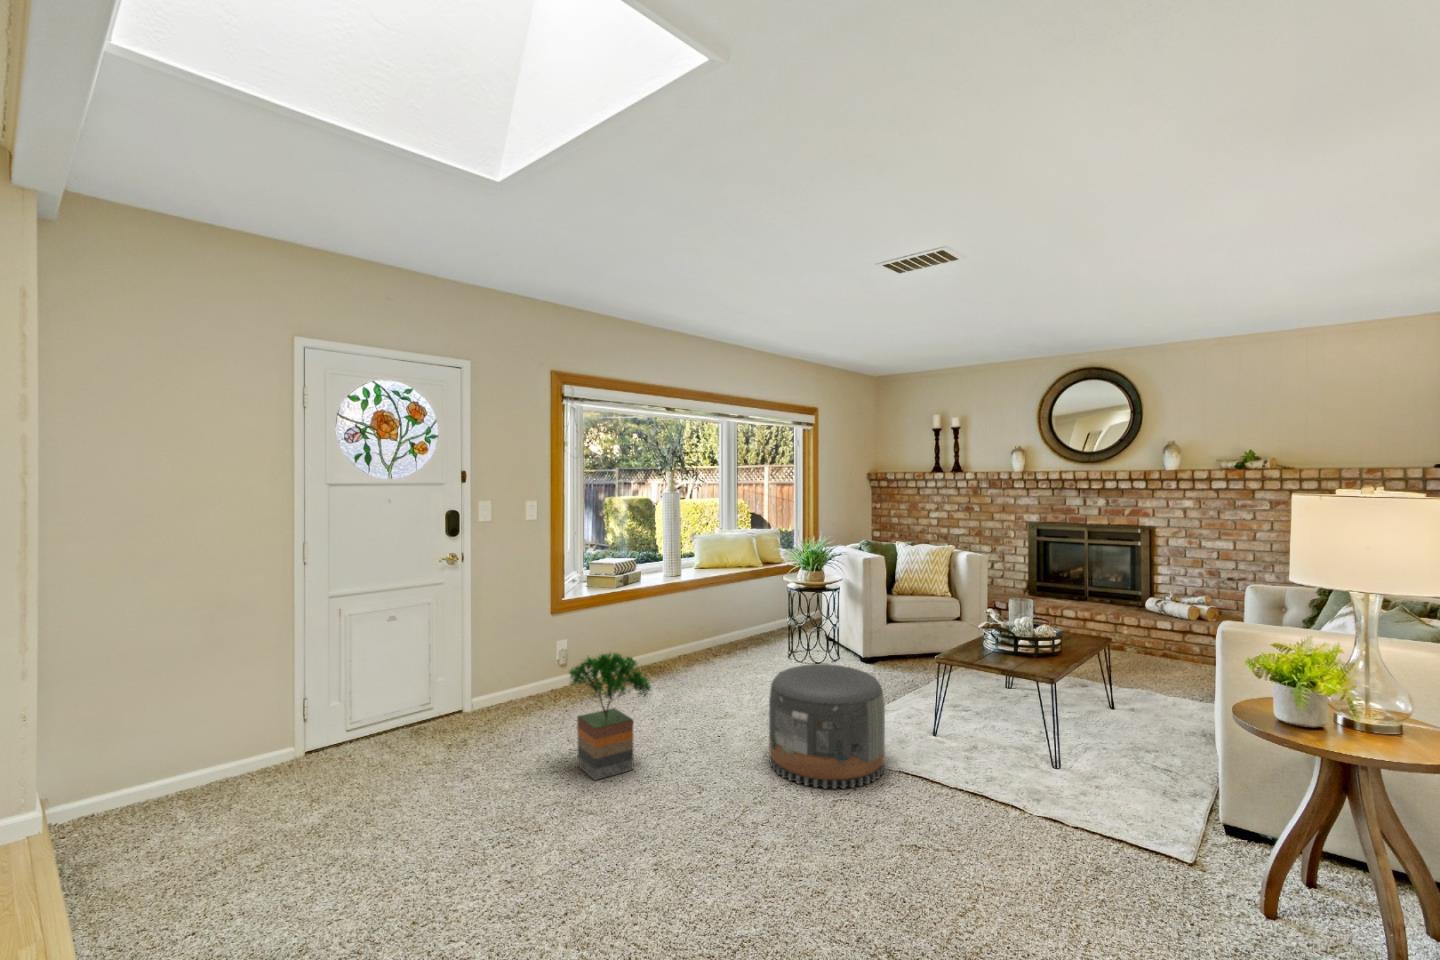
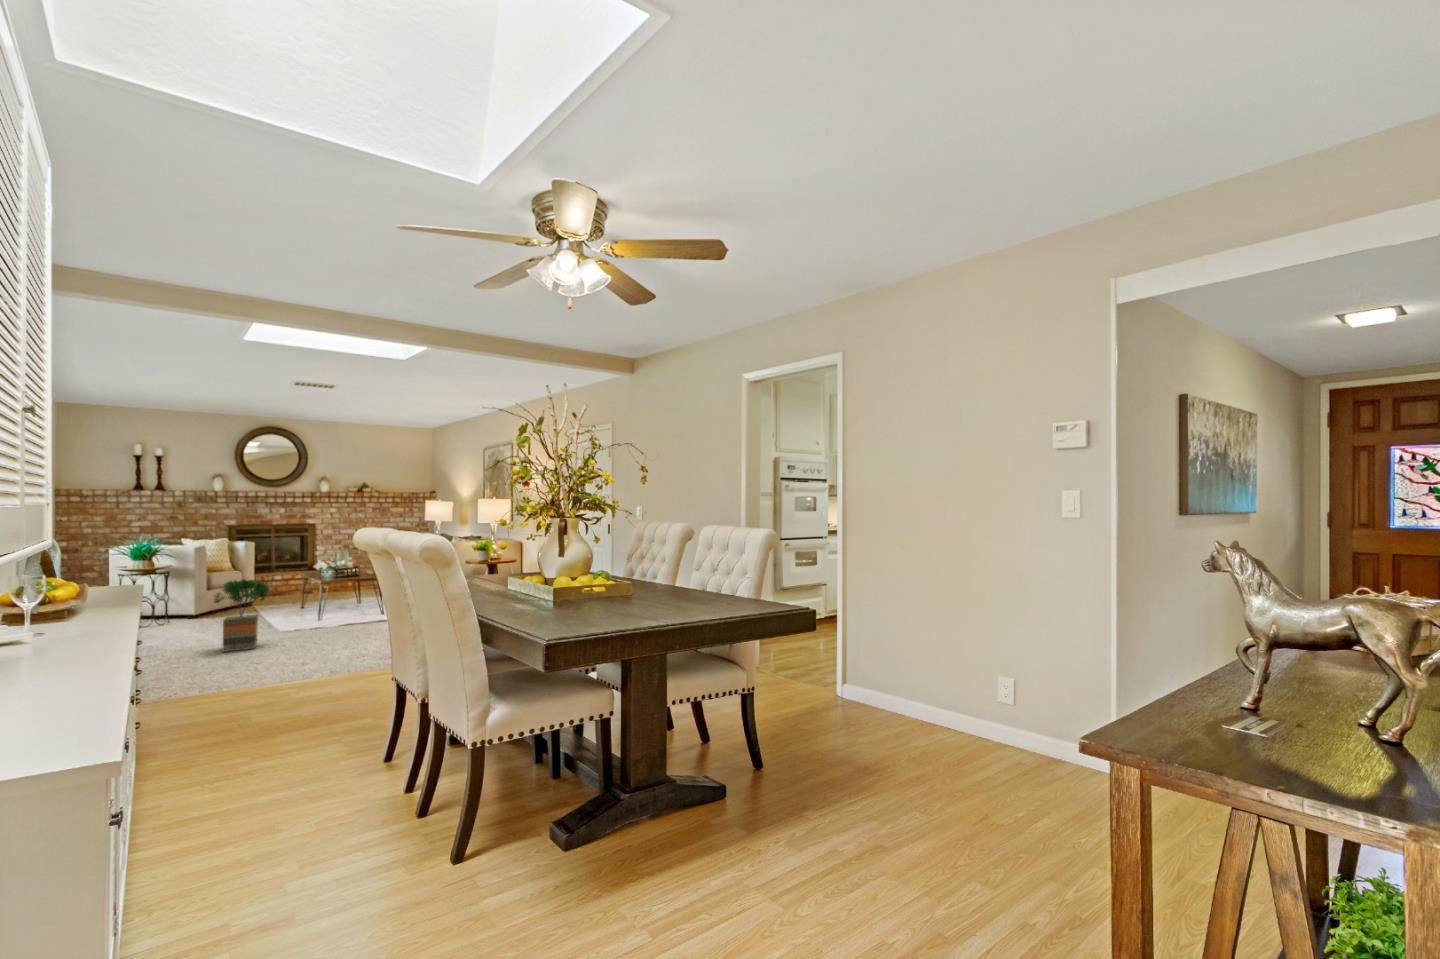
pouf: present [769,664,885,789] -> none [294,577,361,630]

